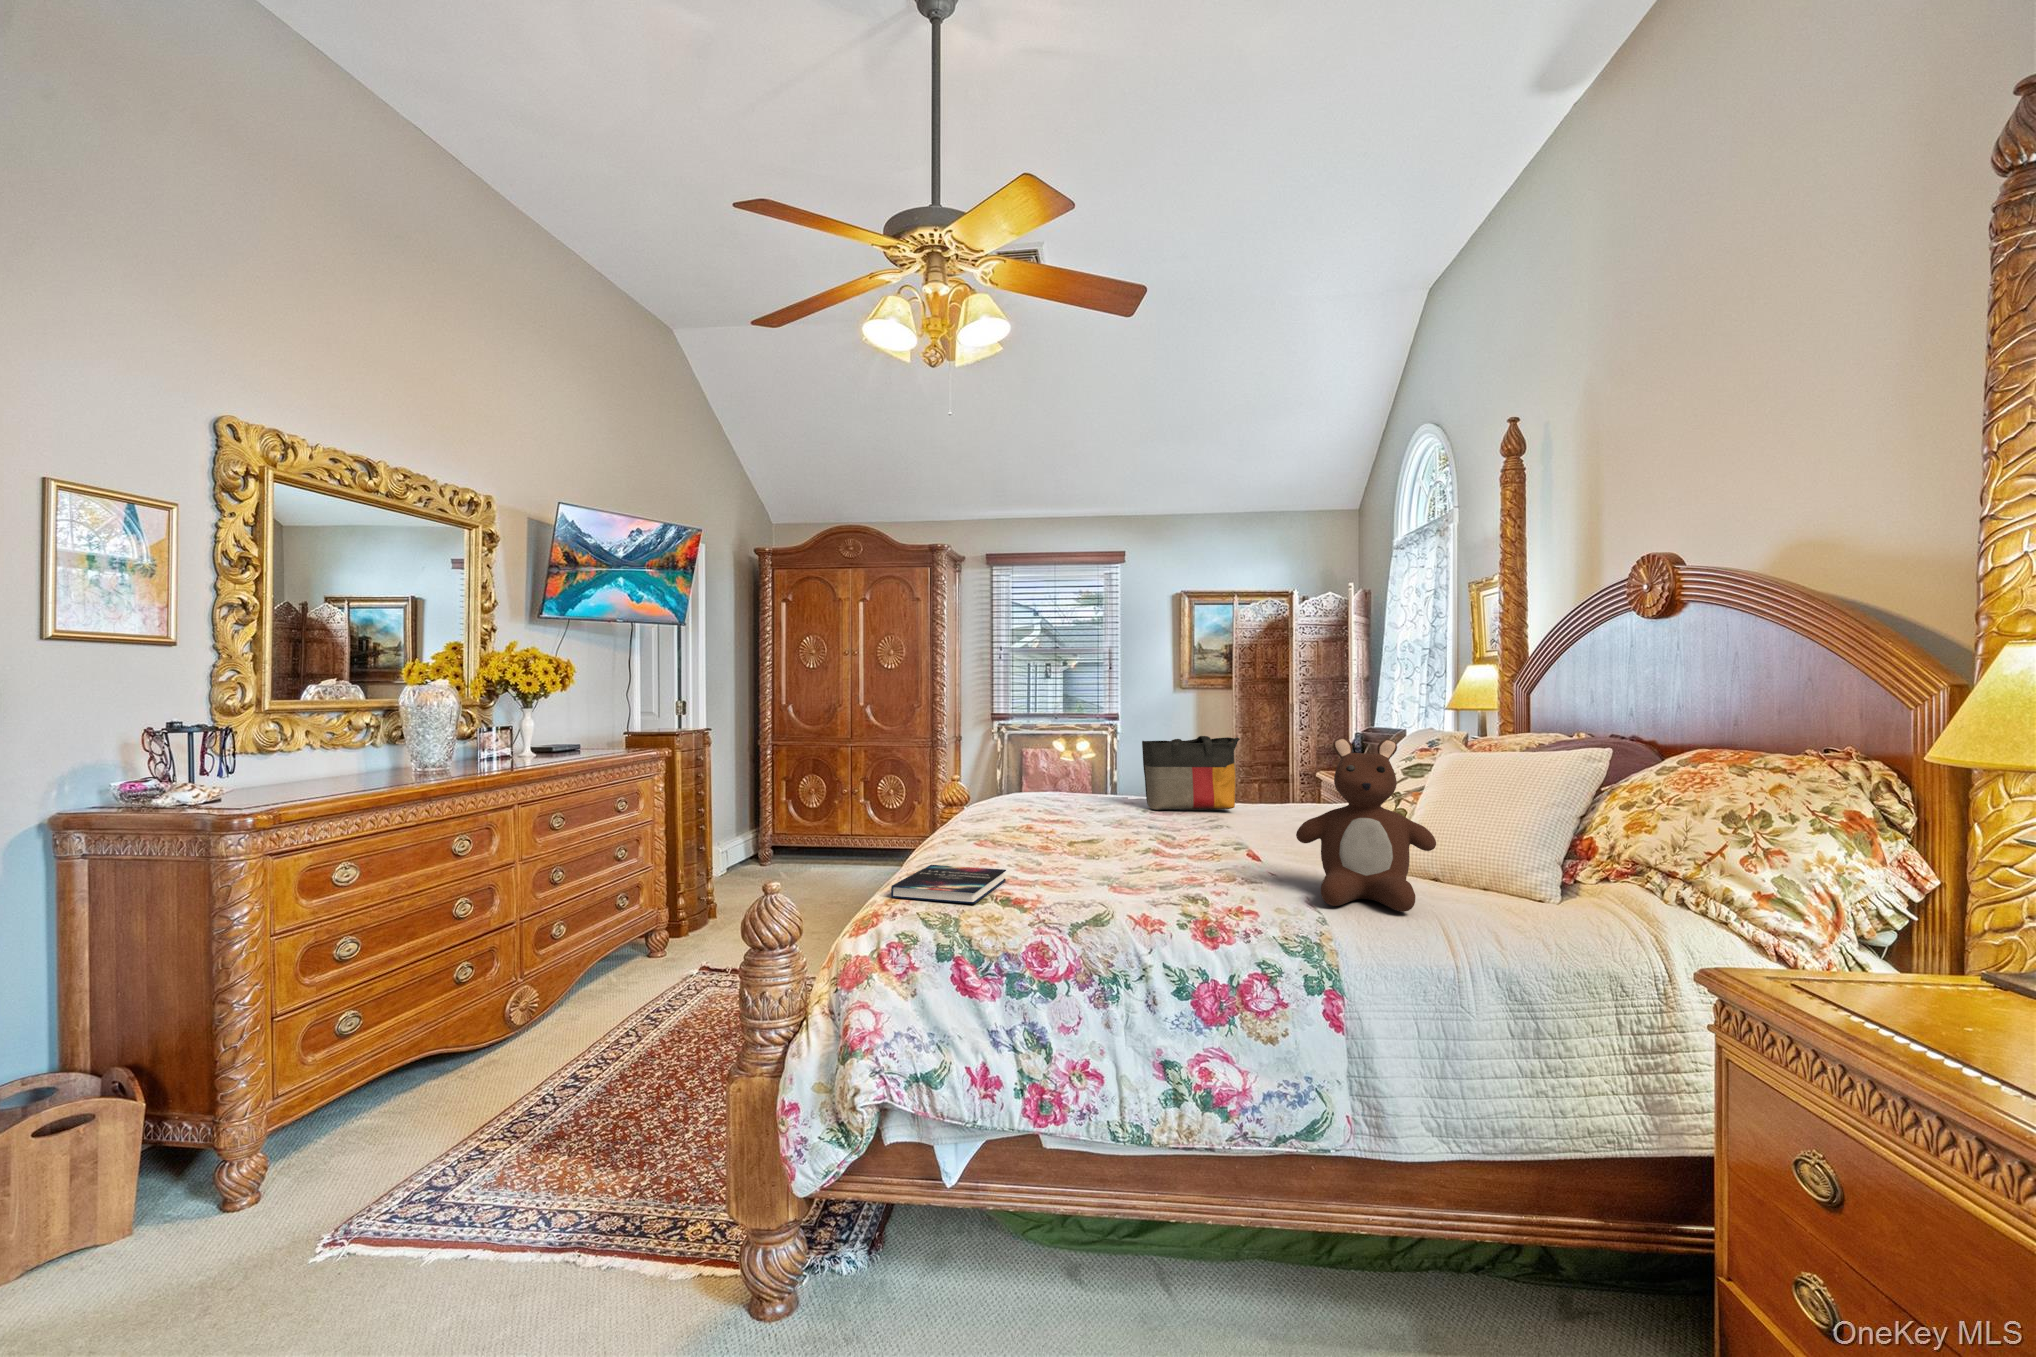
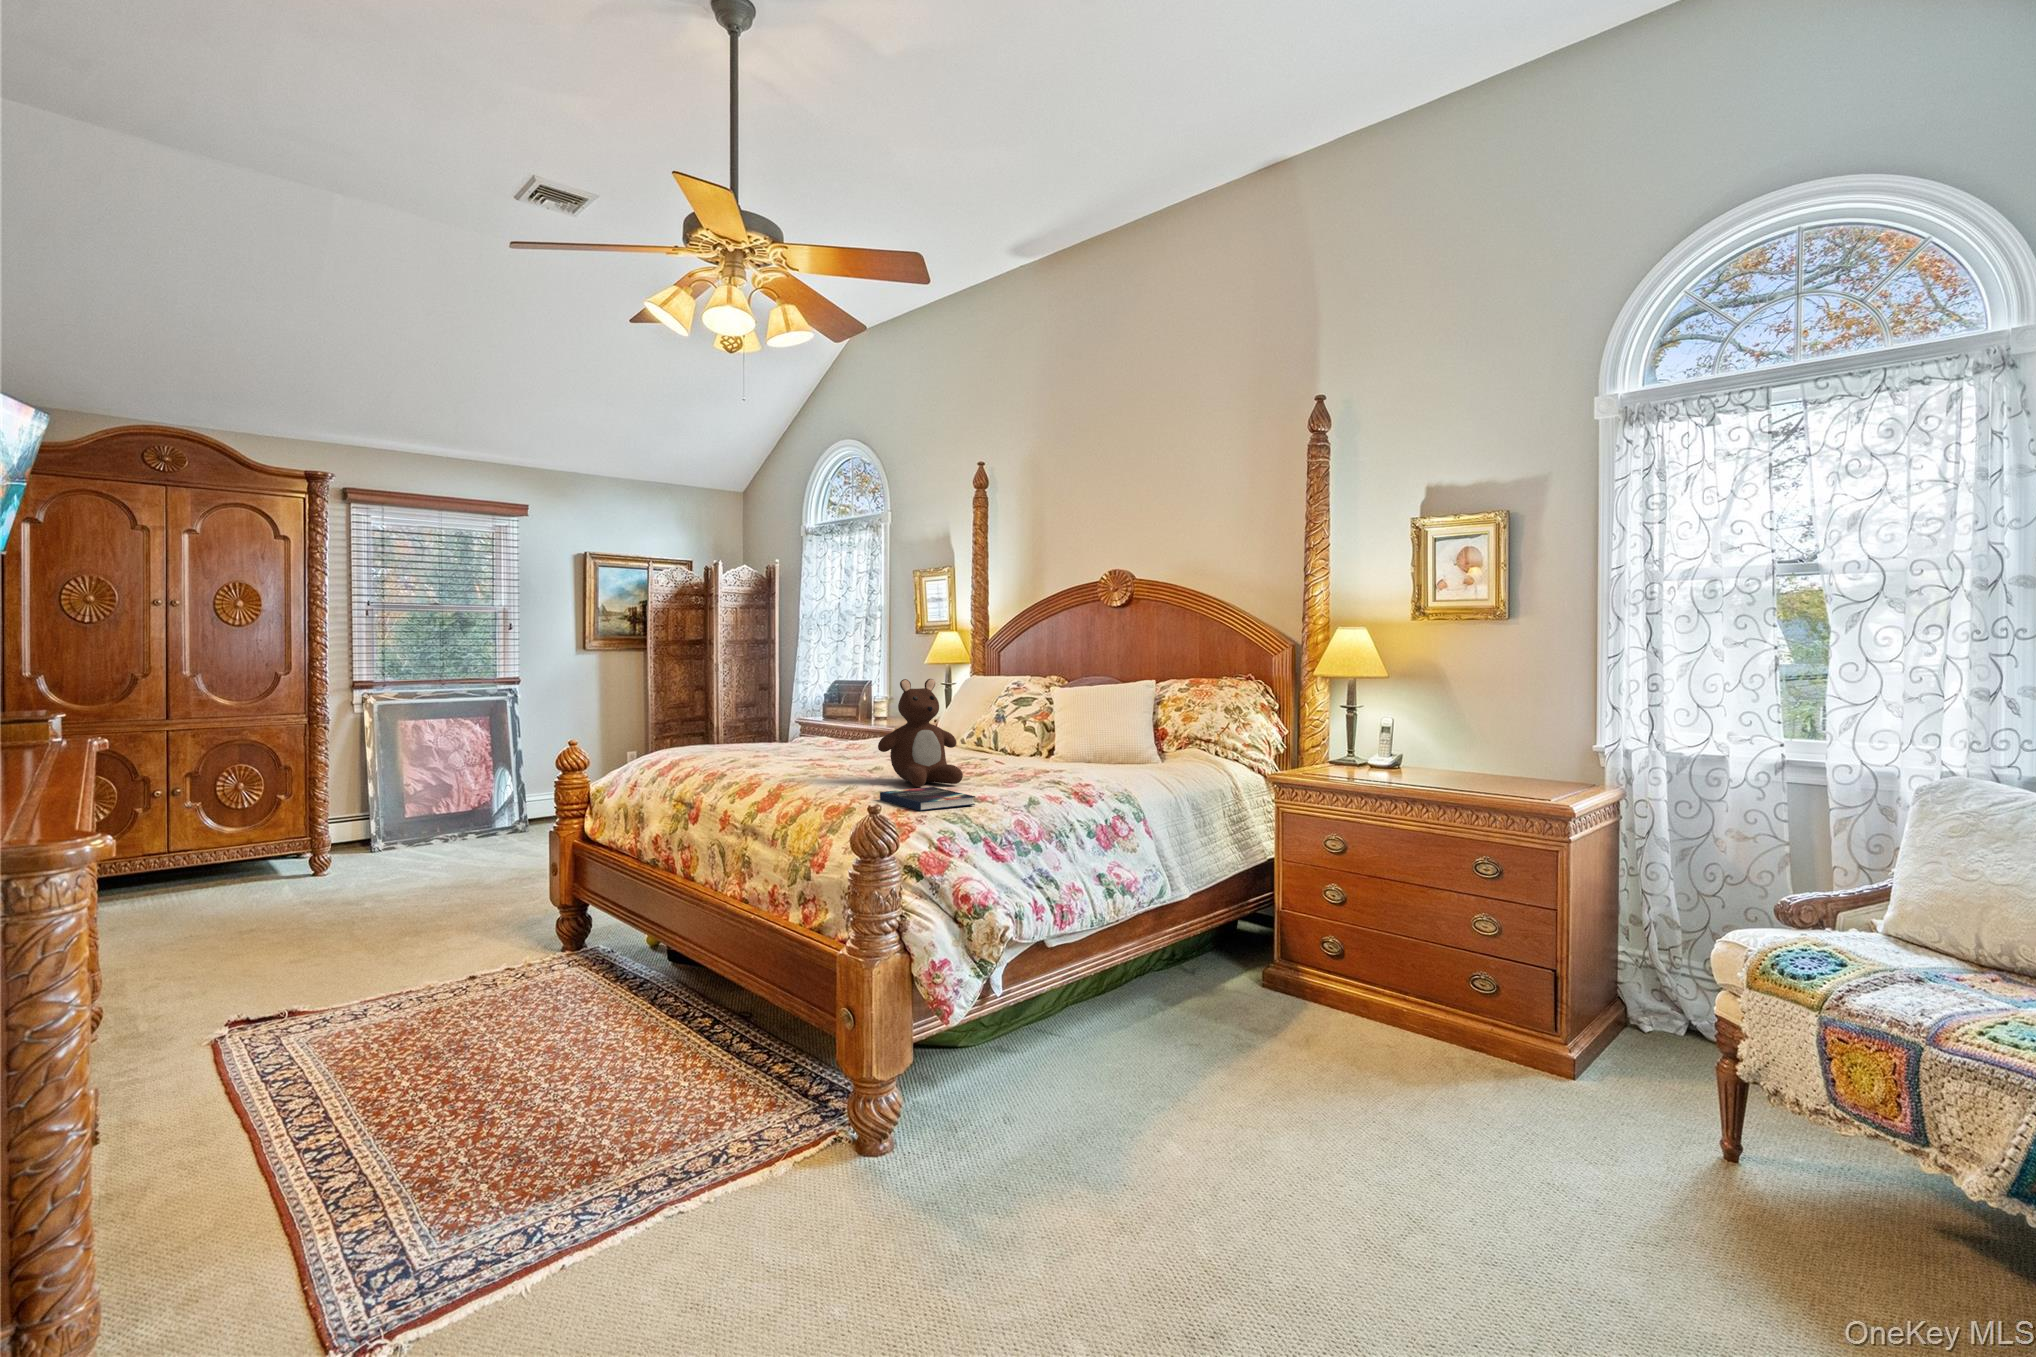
tote bag: present [1142,736,1240,810] -> none [807,689,875,752]
teddy bear: present [1296,738,1436,912] -> present [878,679,963,787]

